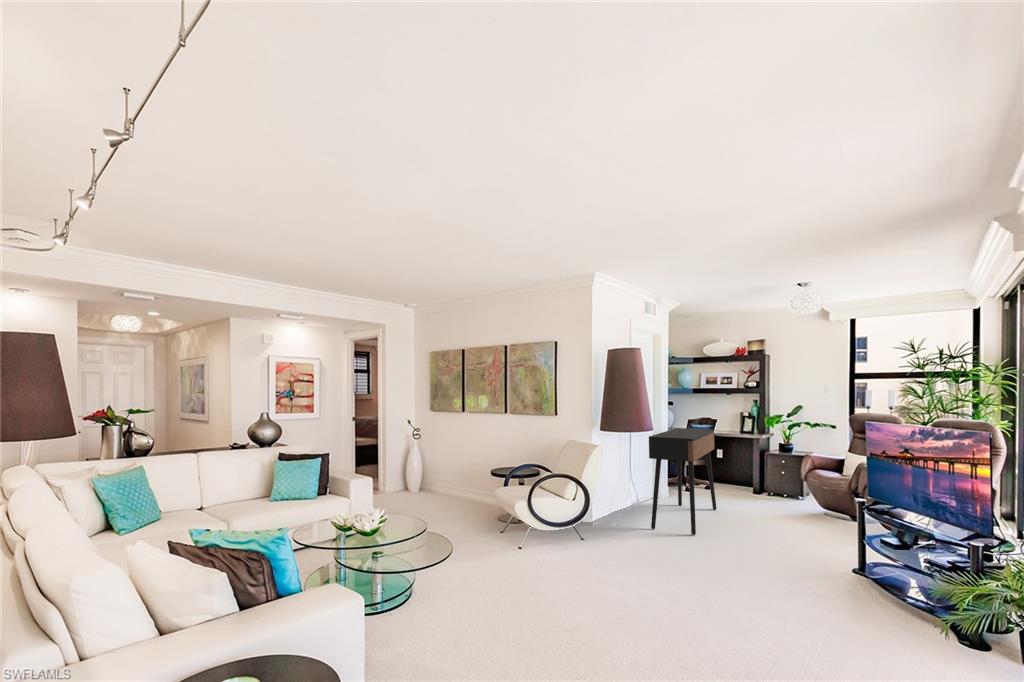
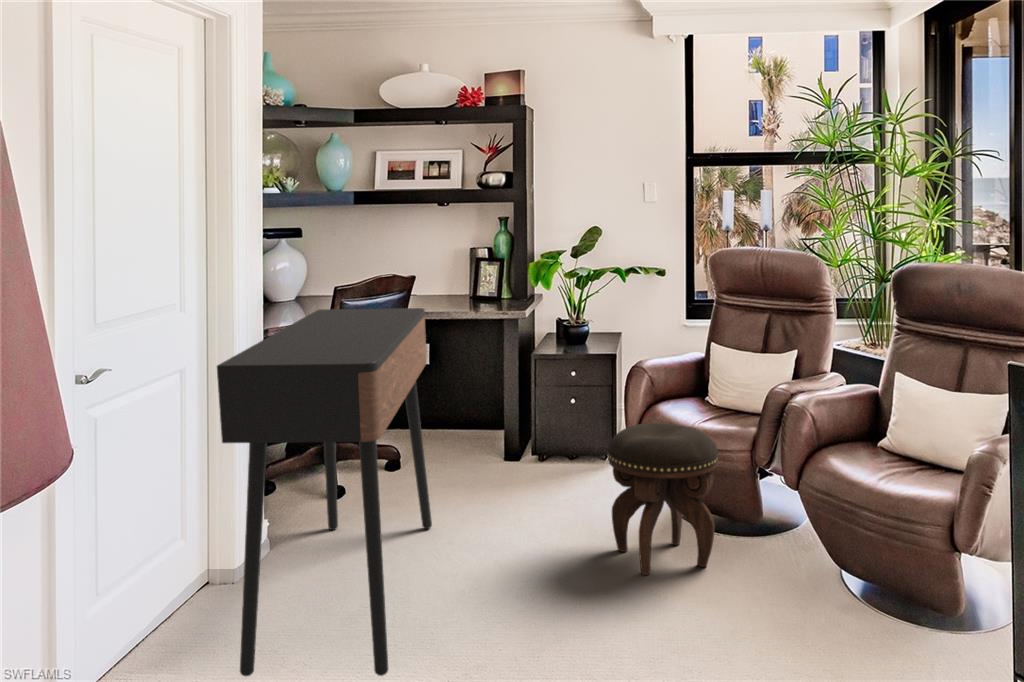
footstool: none [781,477,827,532] -> present [607,423,718,575]

